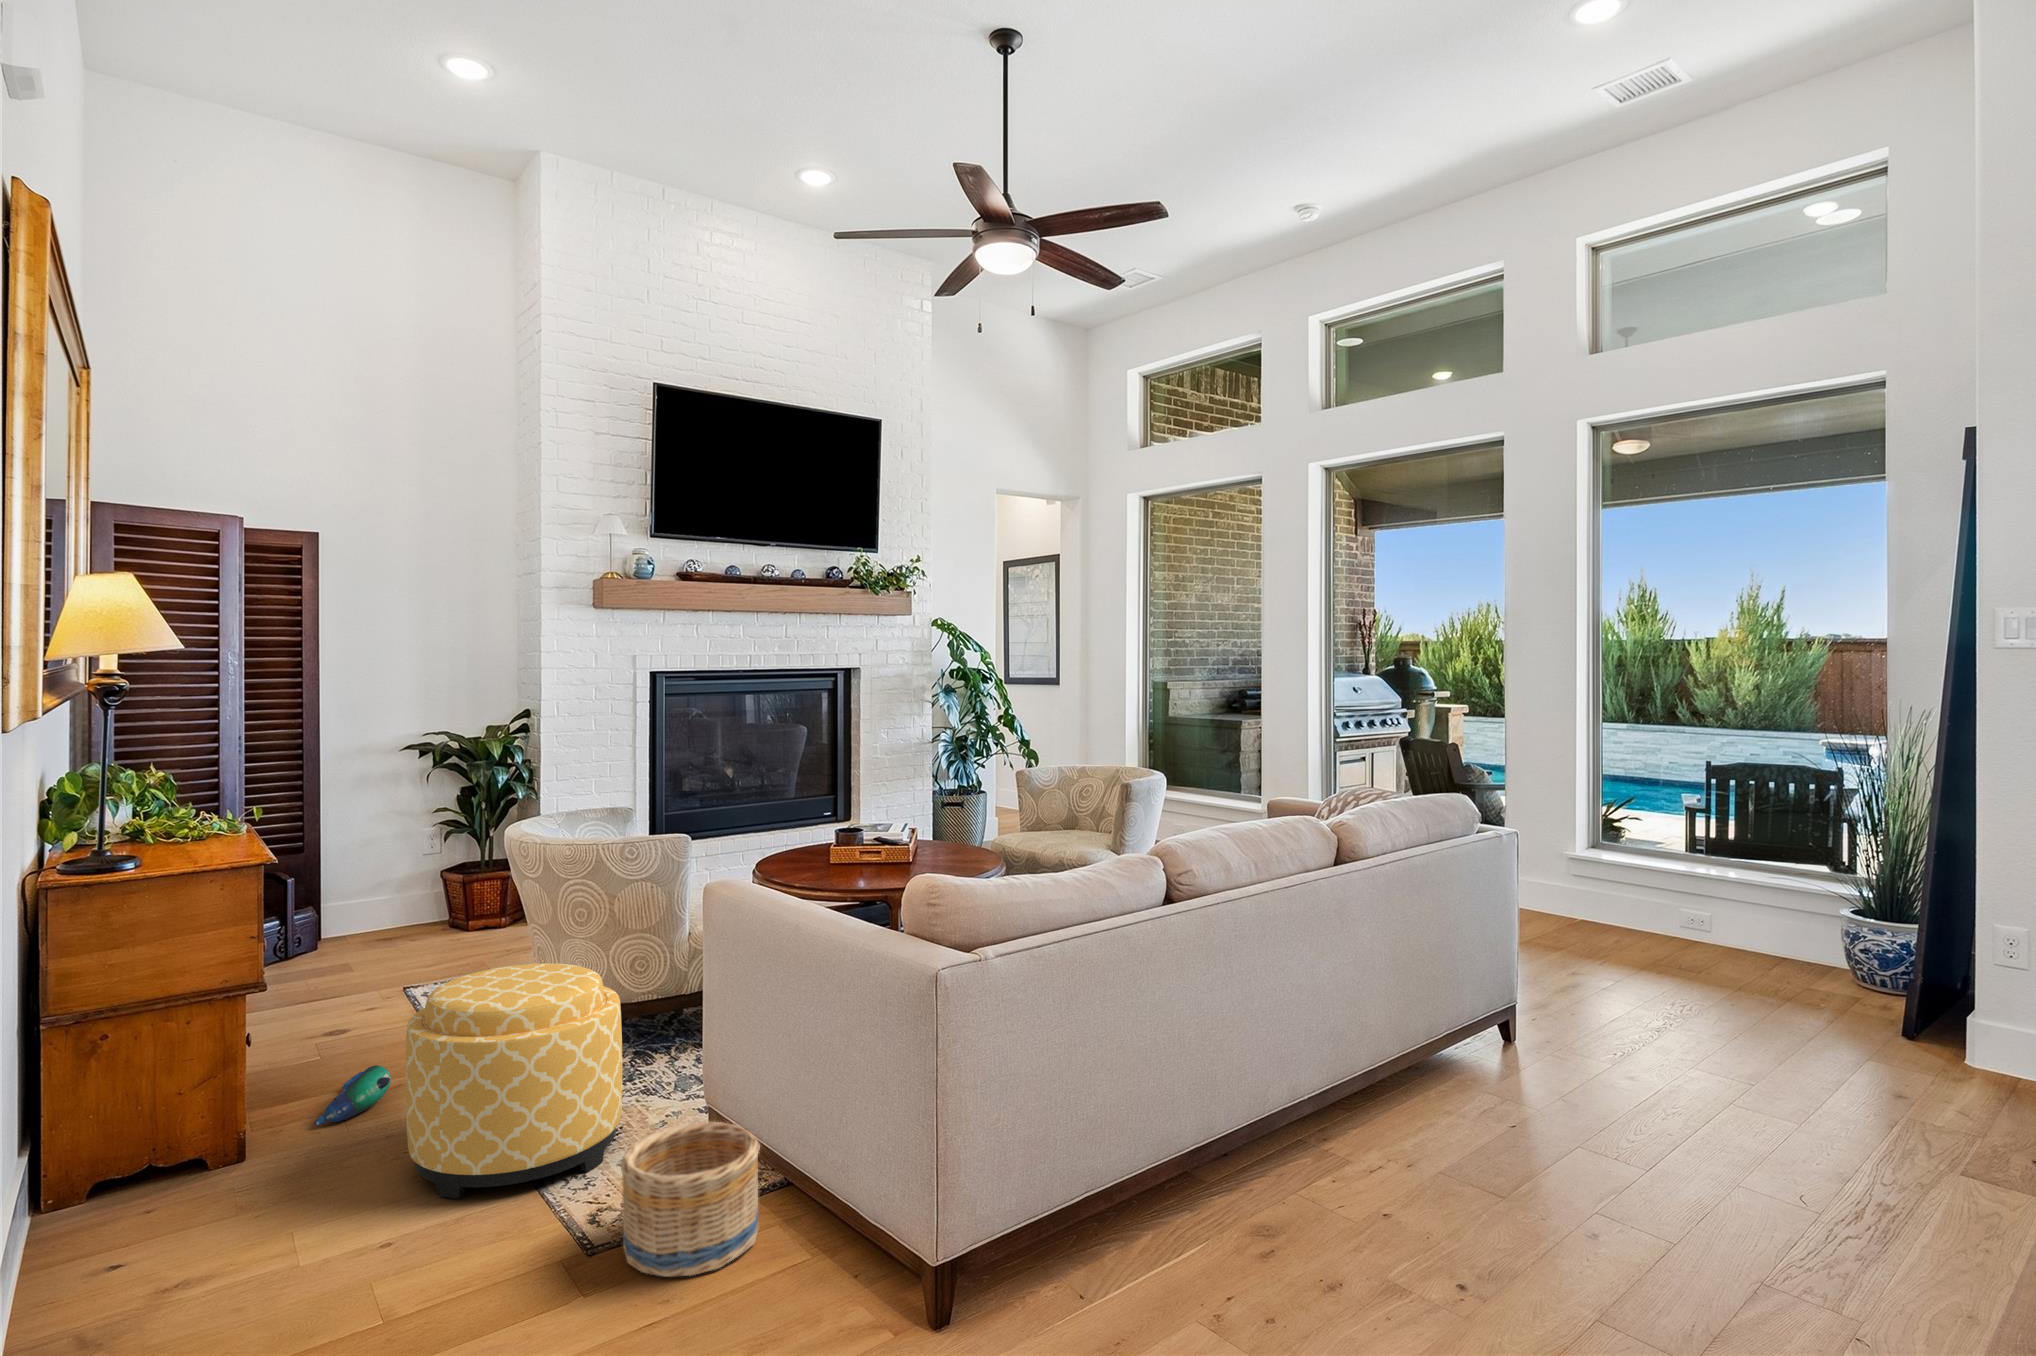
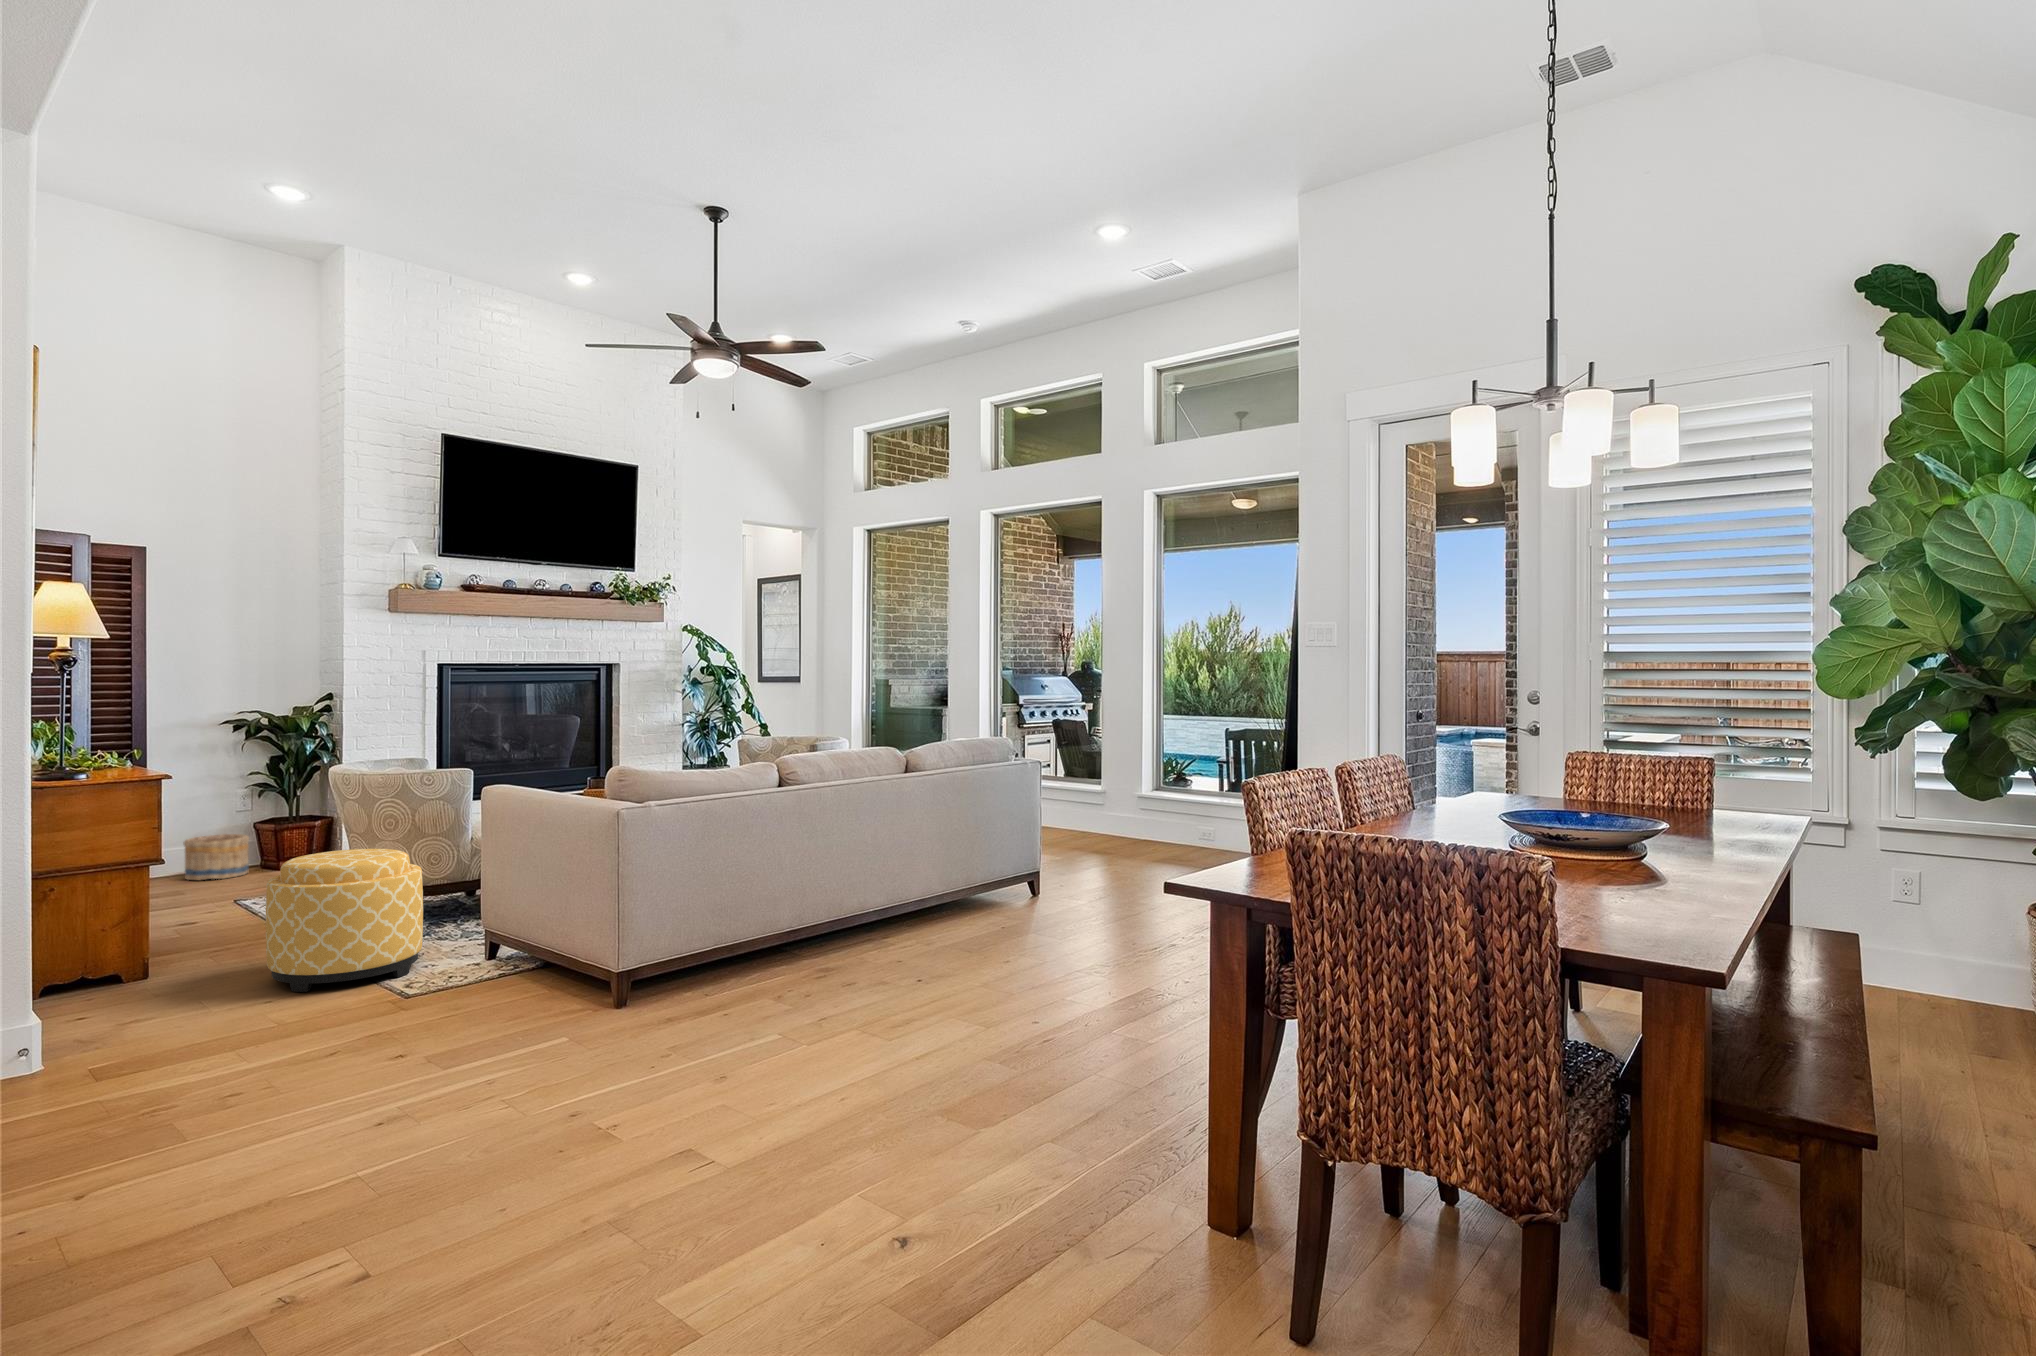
plush toy: present [315,1065,391,1126] -> none [186,932,243,968]
basket: present [620,1122,760,1277] -> present [183,834,249,880]

